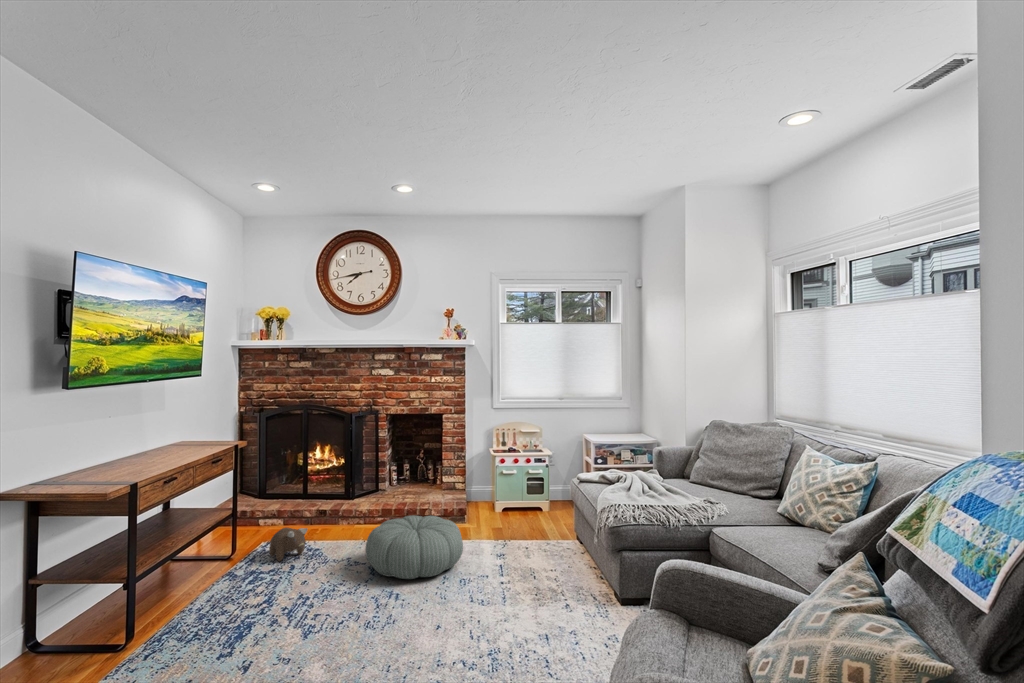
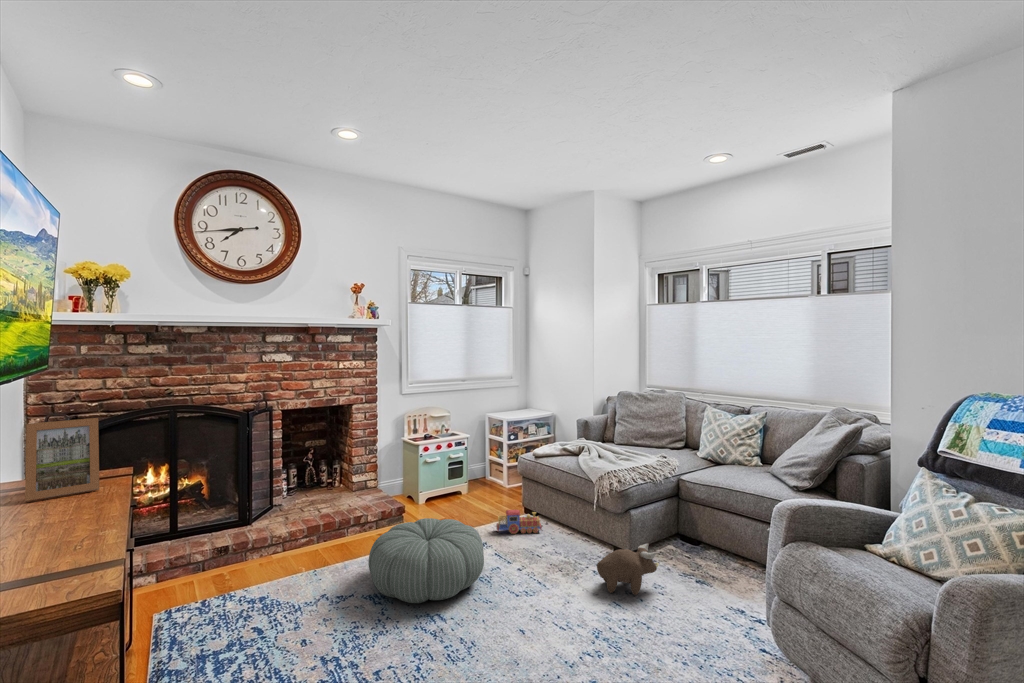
picture frame: none [169,409,208,451] -> present [25,418,99,502]
plush toy: present [269,528,307,561] -> present [597,544,659,595]
toy train: none [515,528,559,556] -> present [496,510,542,534]

